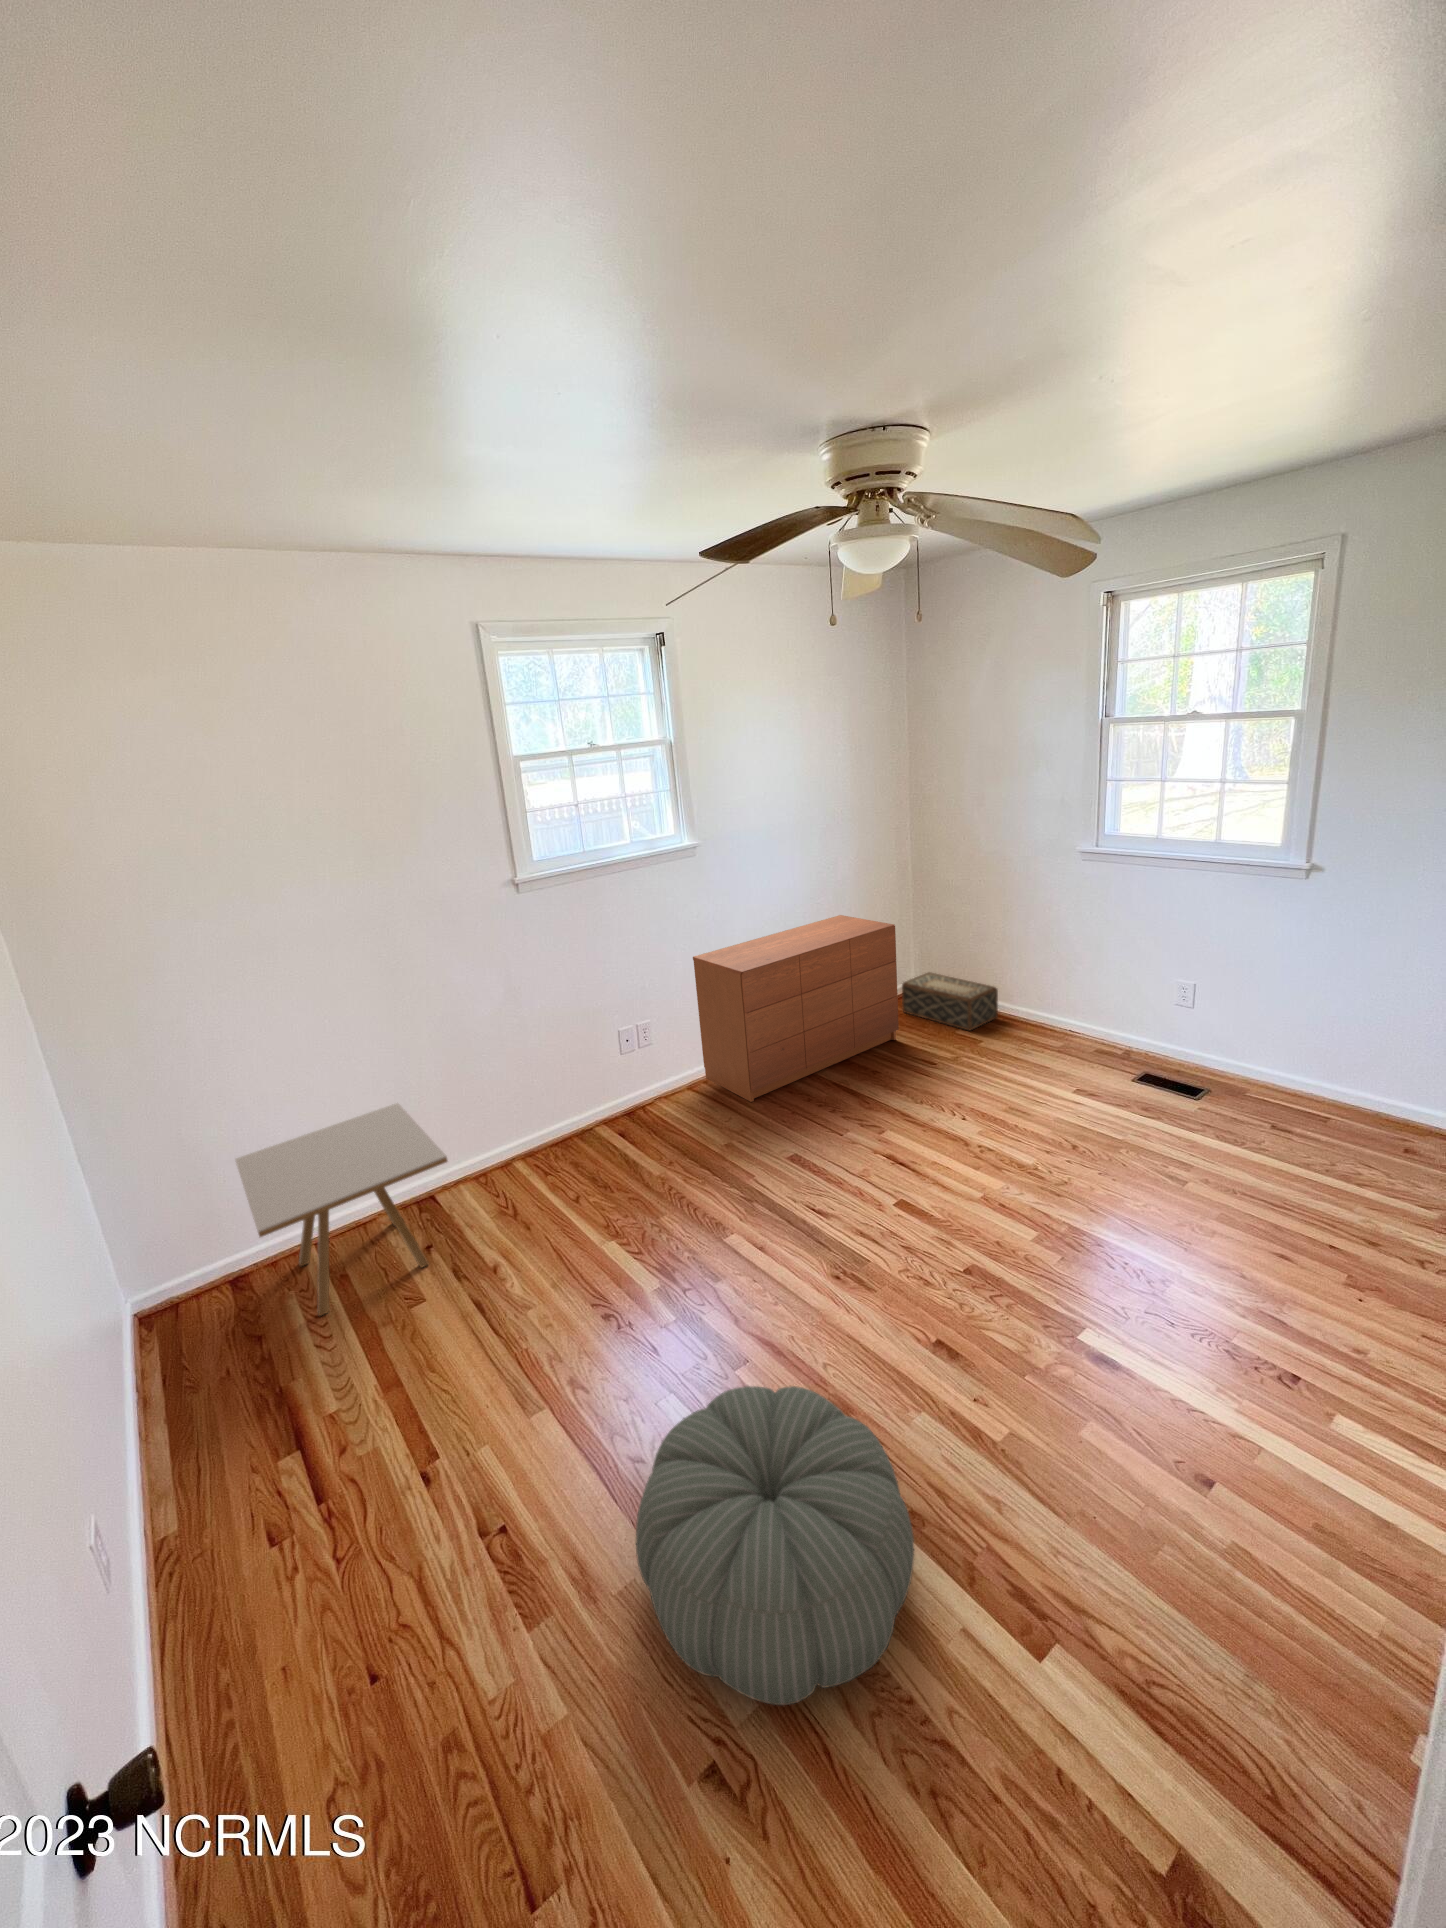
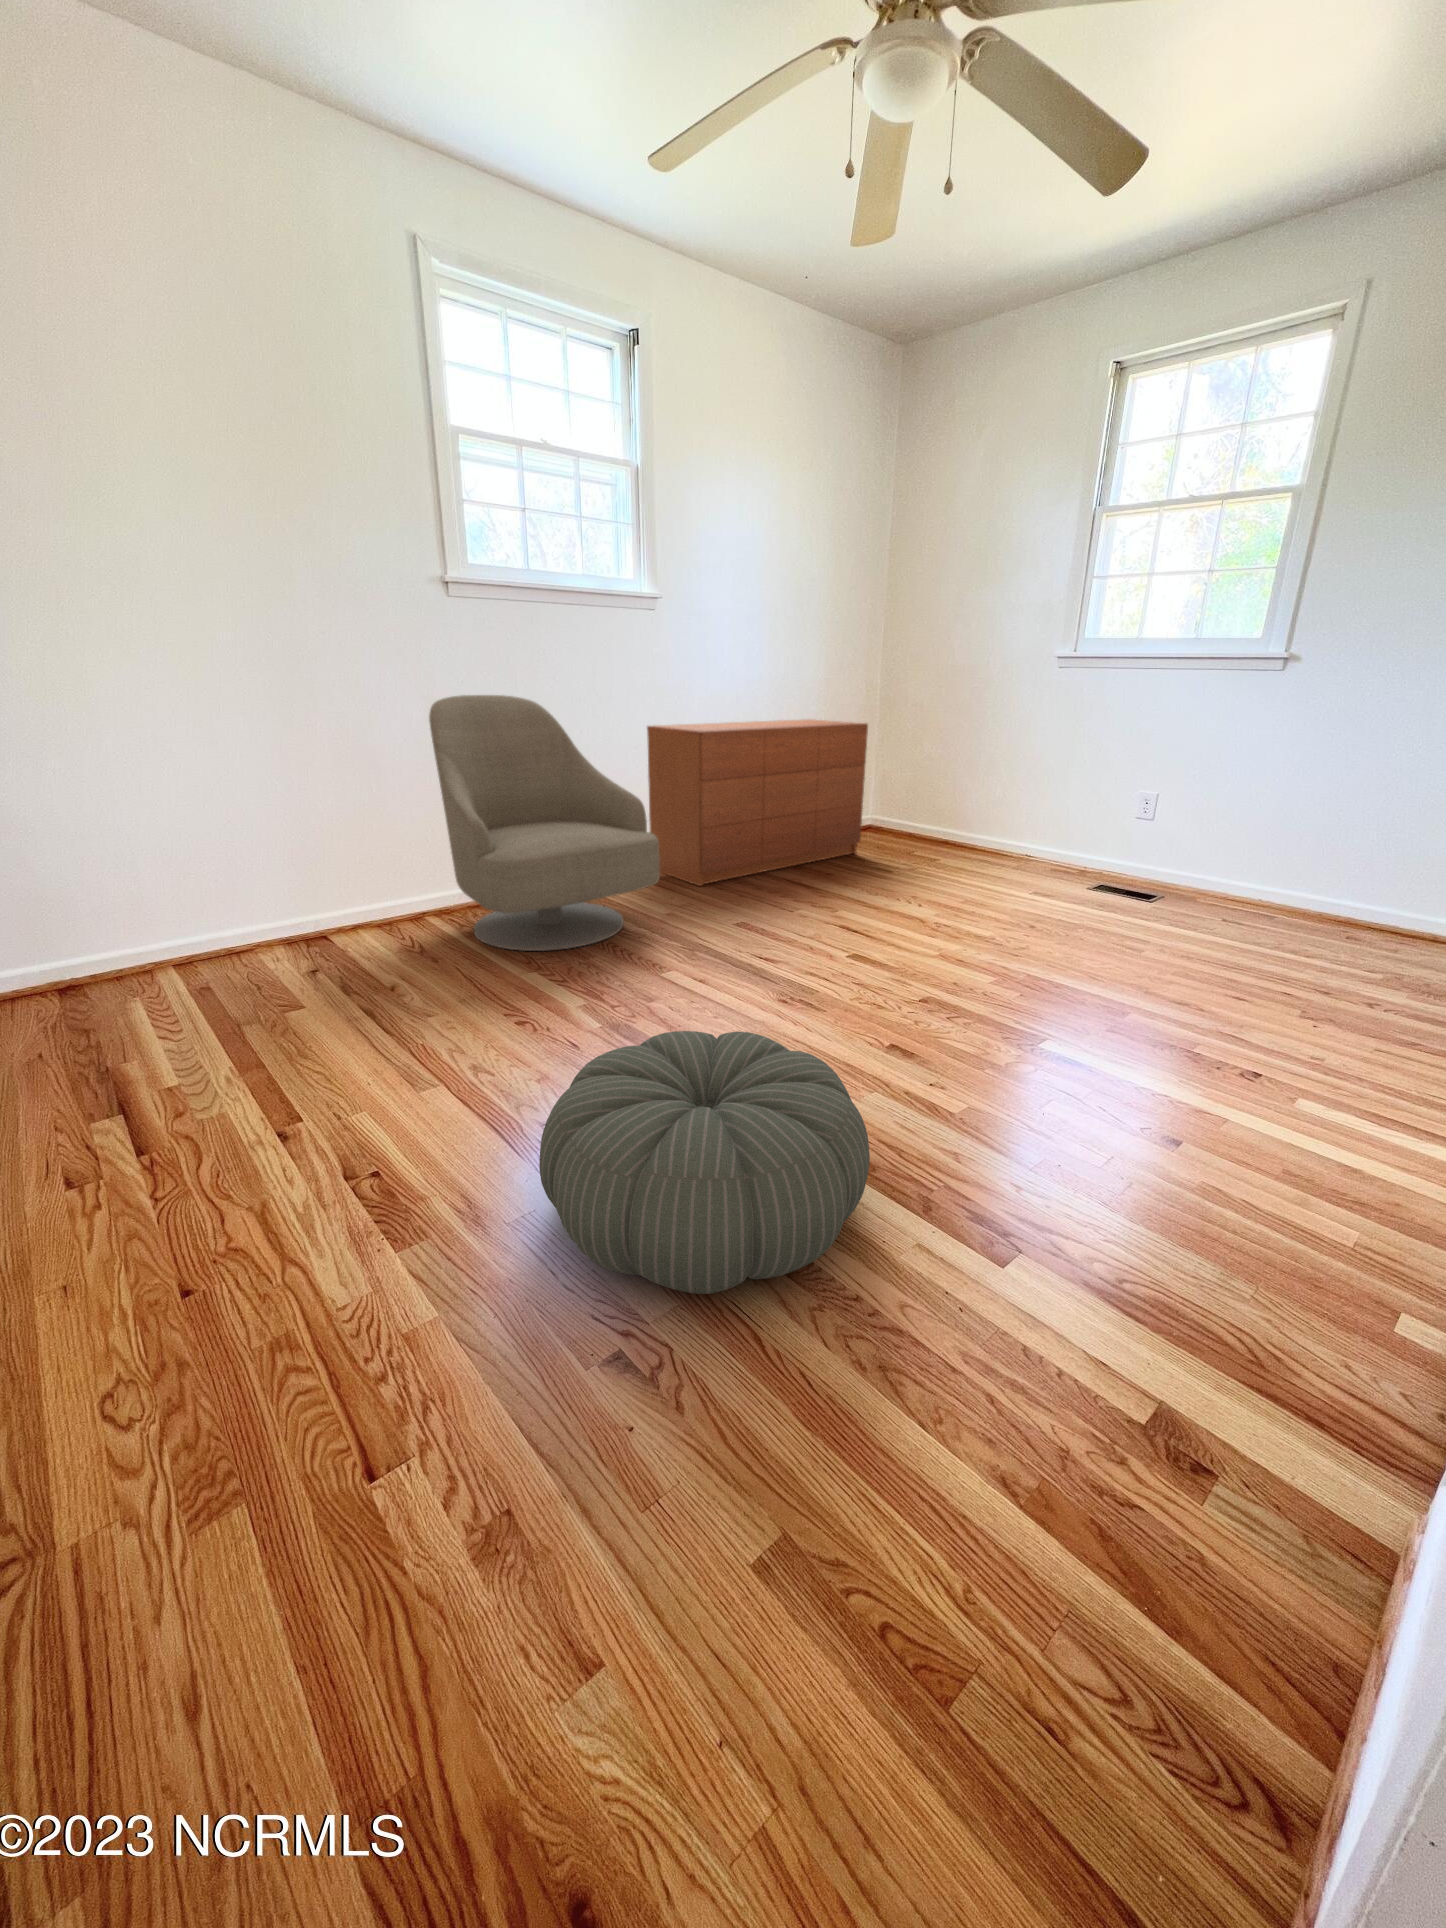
armchair: none [510,963,714,1210] -> present [429,695,660,951]
woven basket: present [902,972,998,1031] -> none [864,801,964,852]
side table: present [236,1103,447,1316] -> none [60,815,338,1016]

